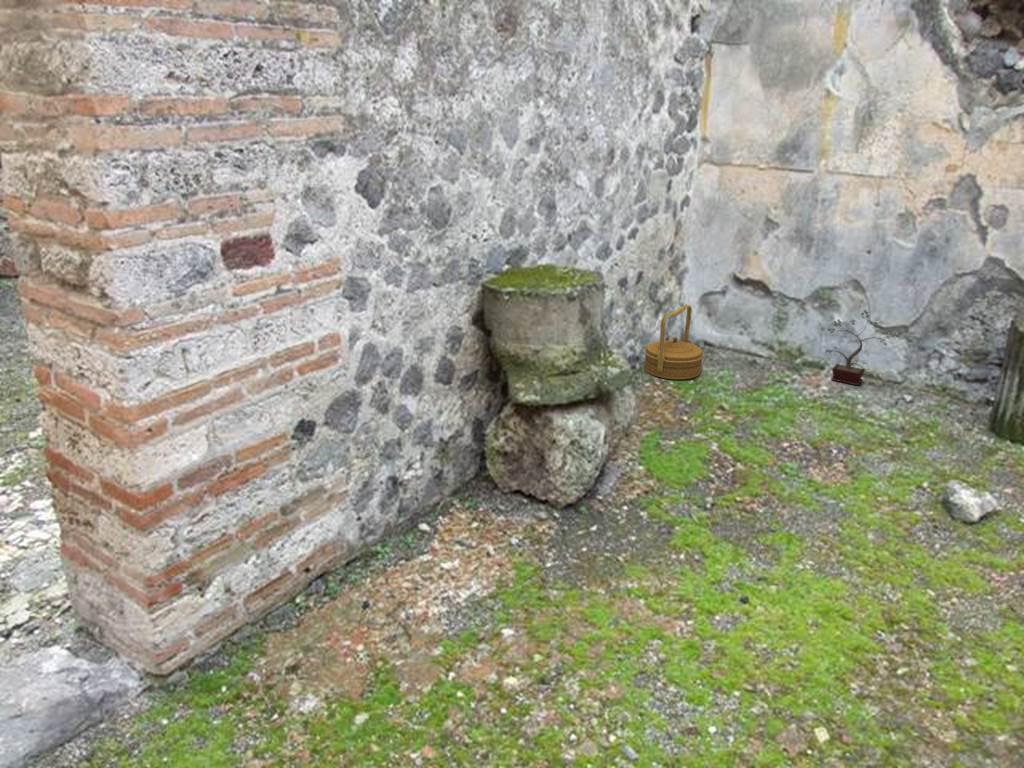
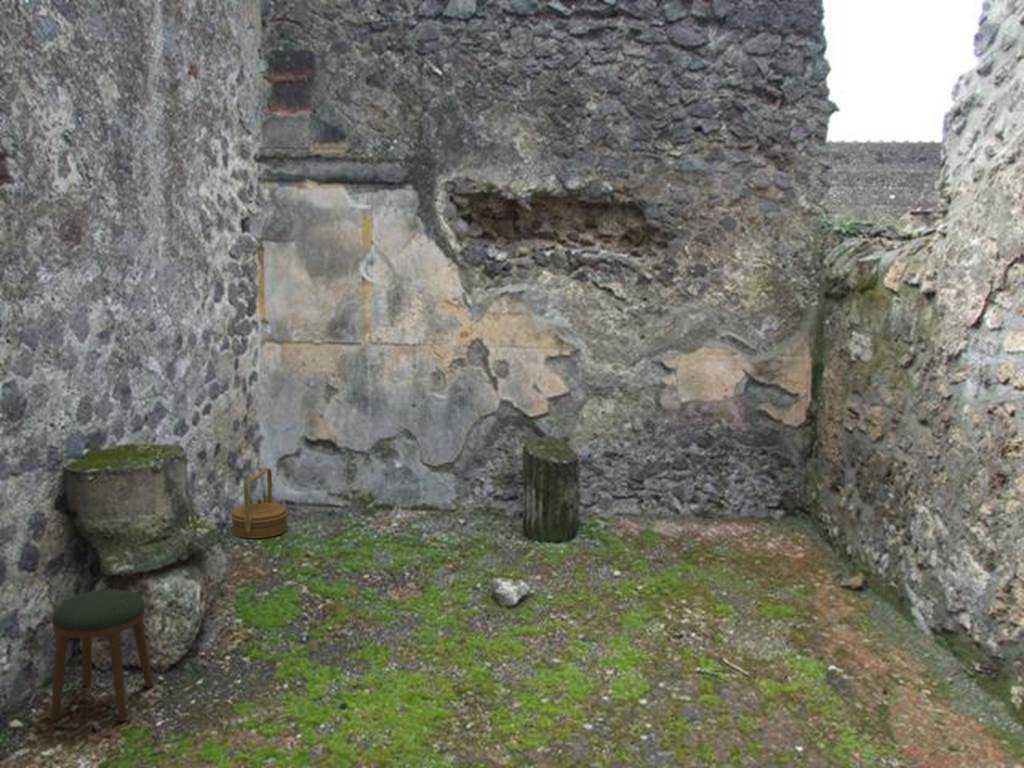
potted plant: present [826,310,899,385] -> none [390,453,447,518]
stool: none [453,415,549,552] -> present [51,590,153,721]

